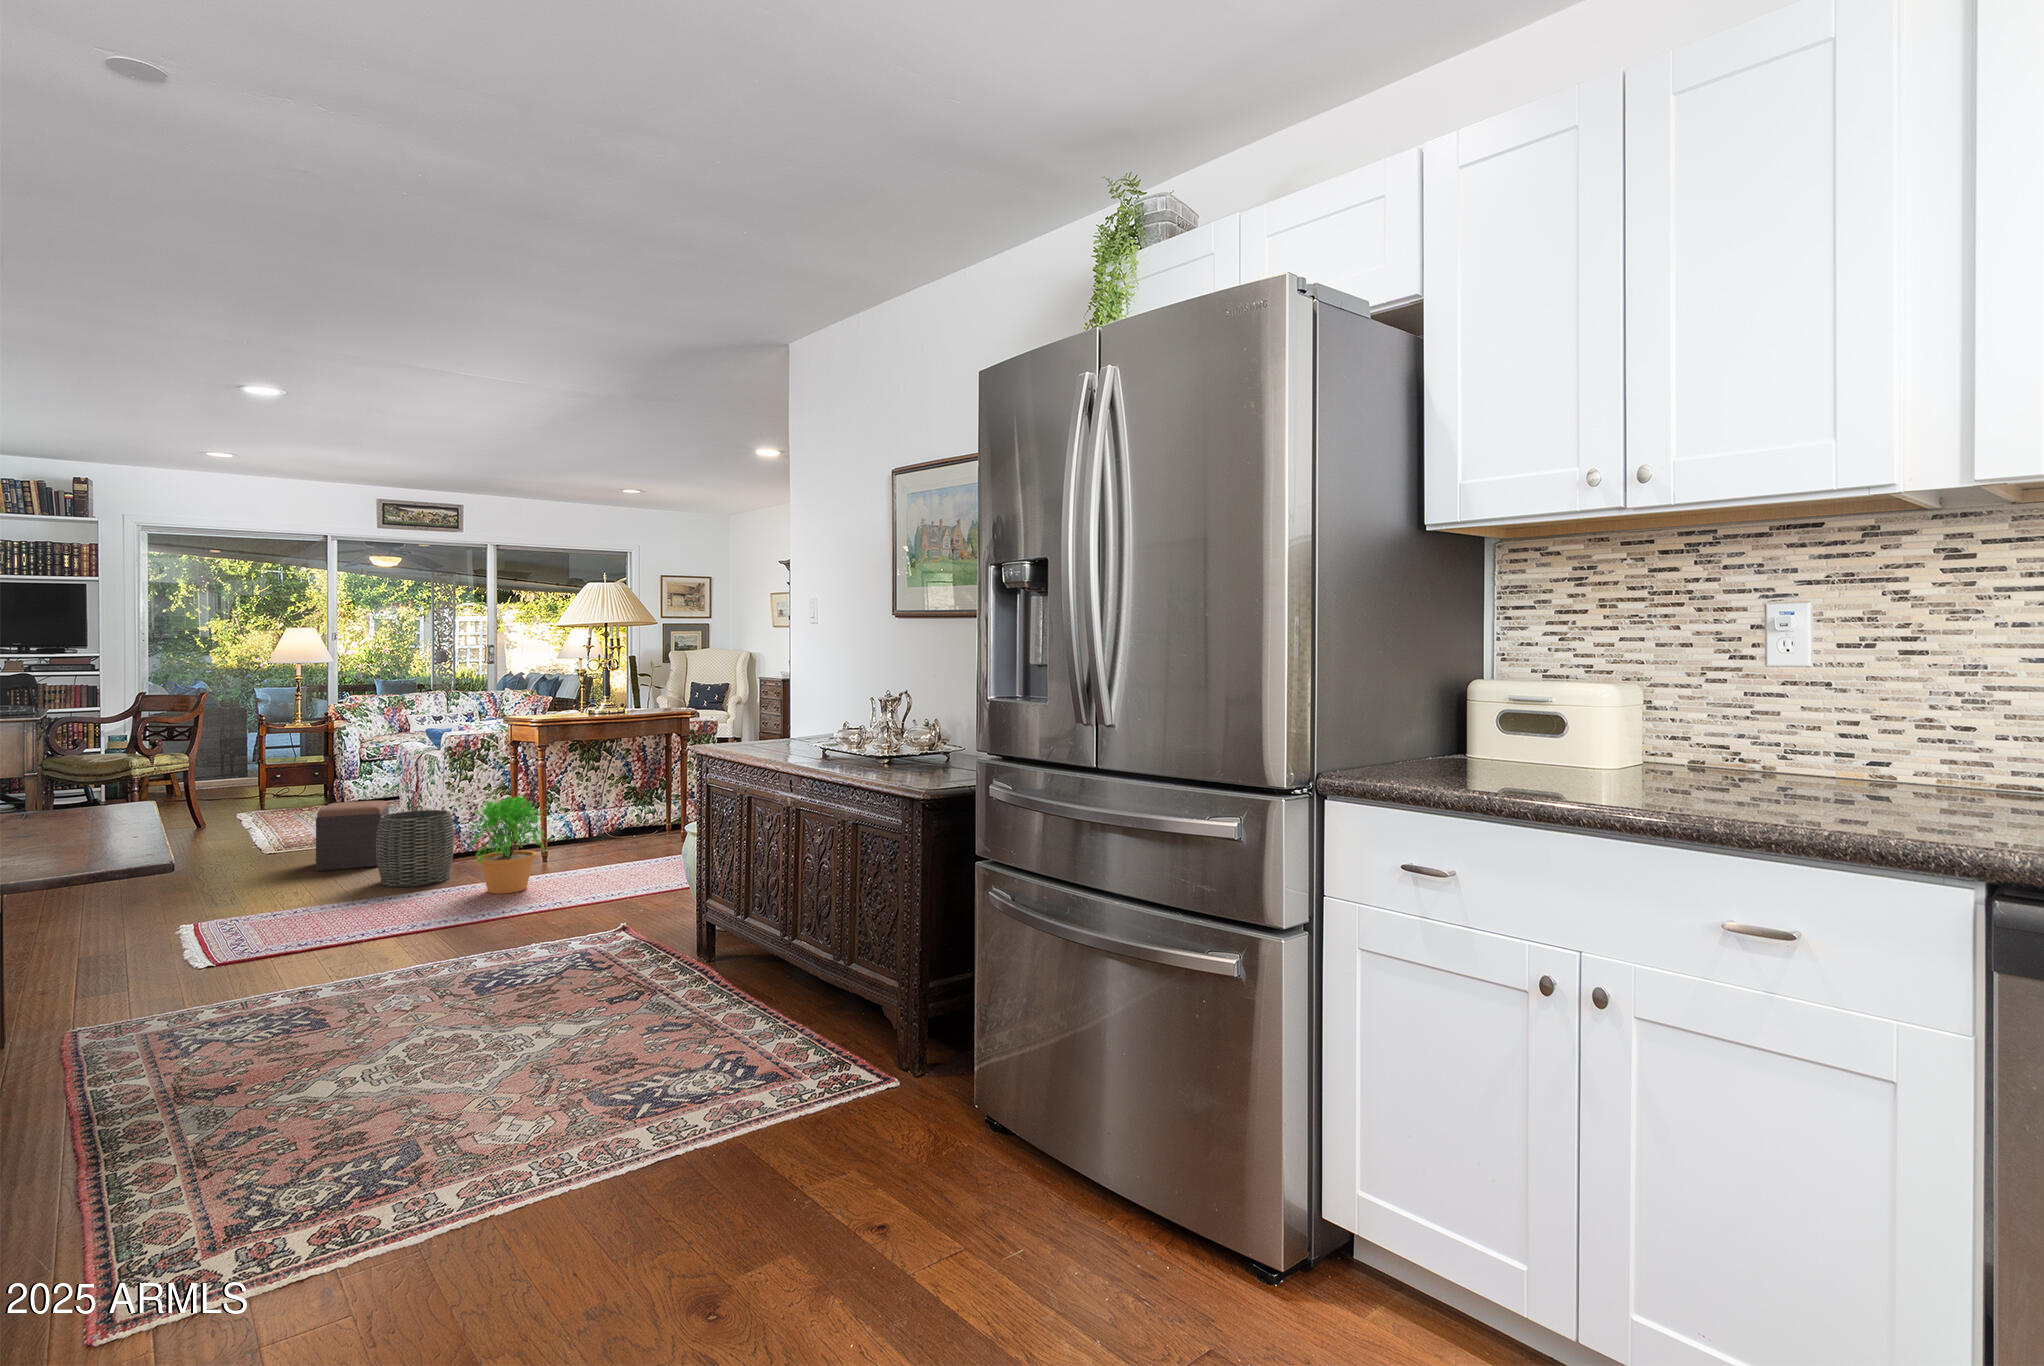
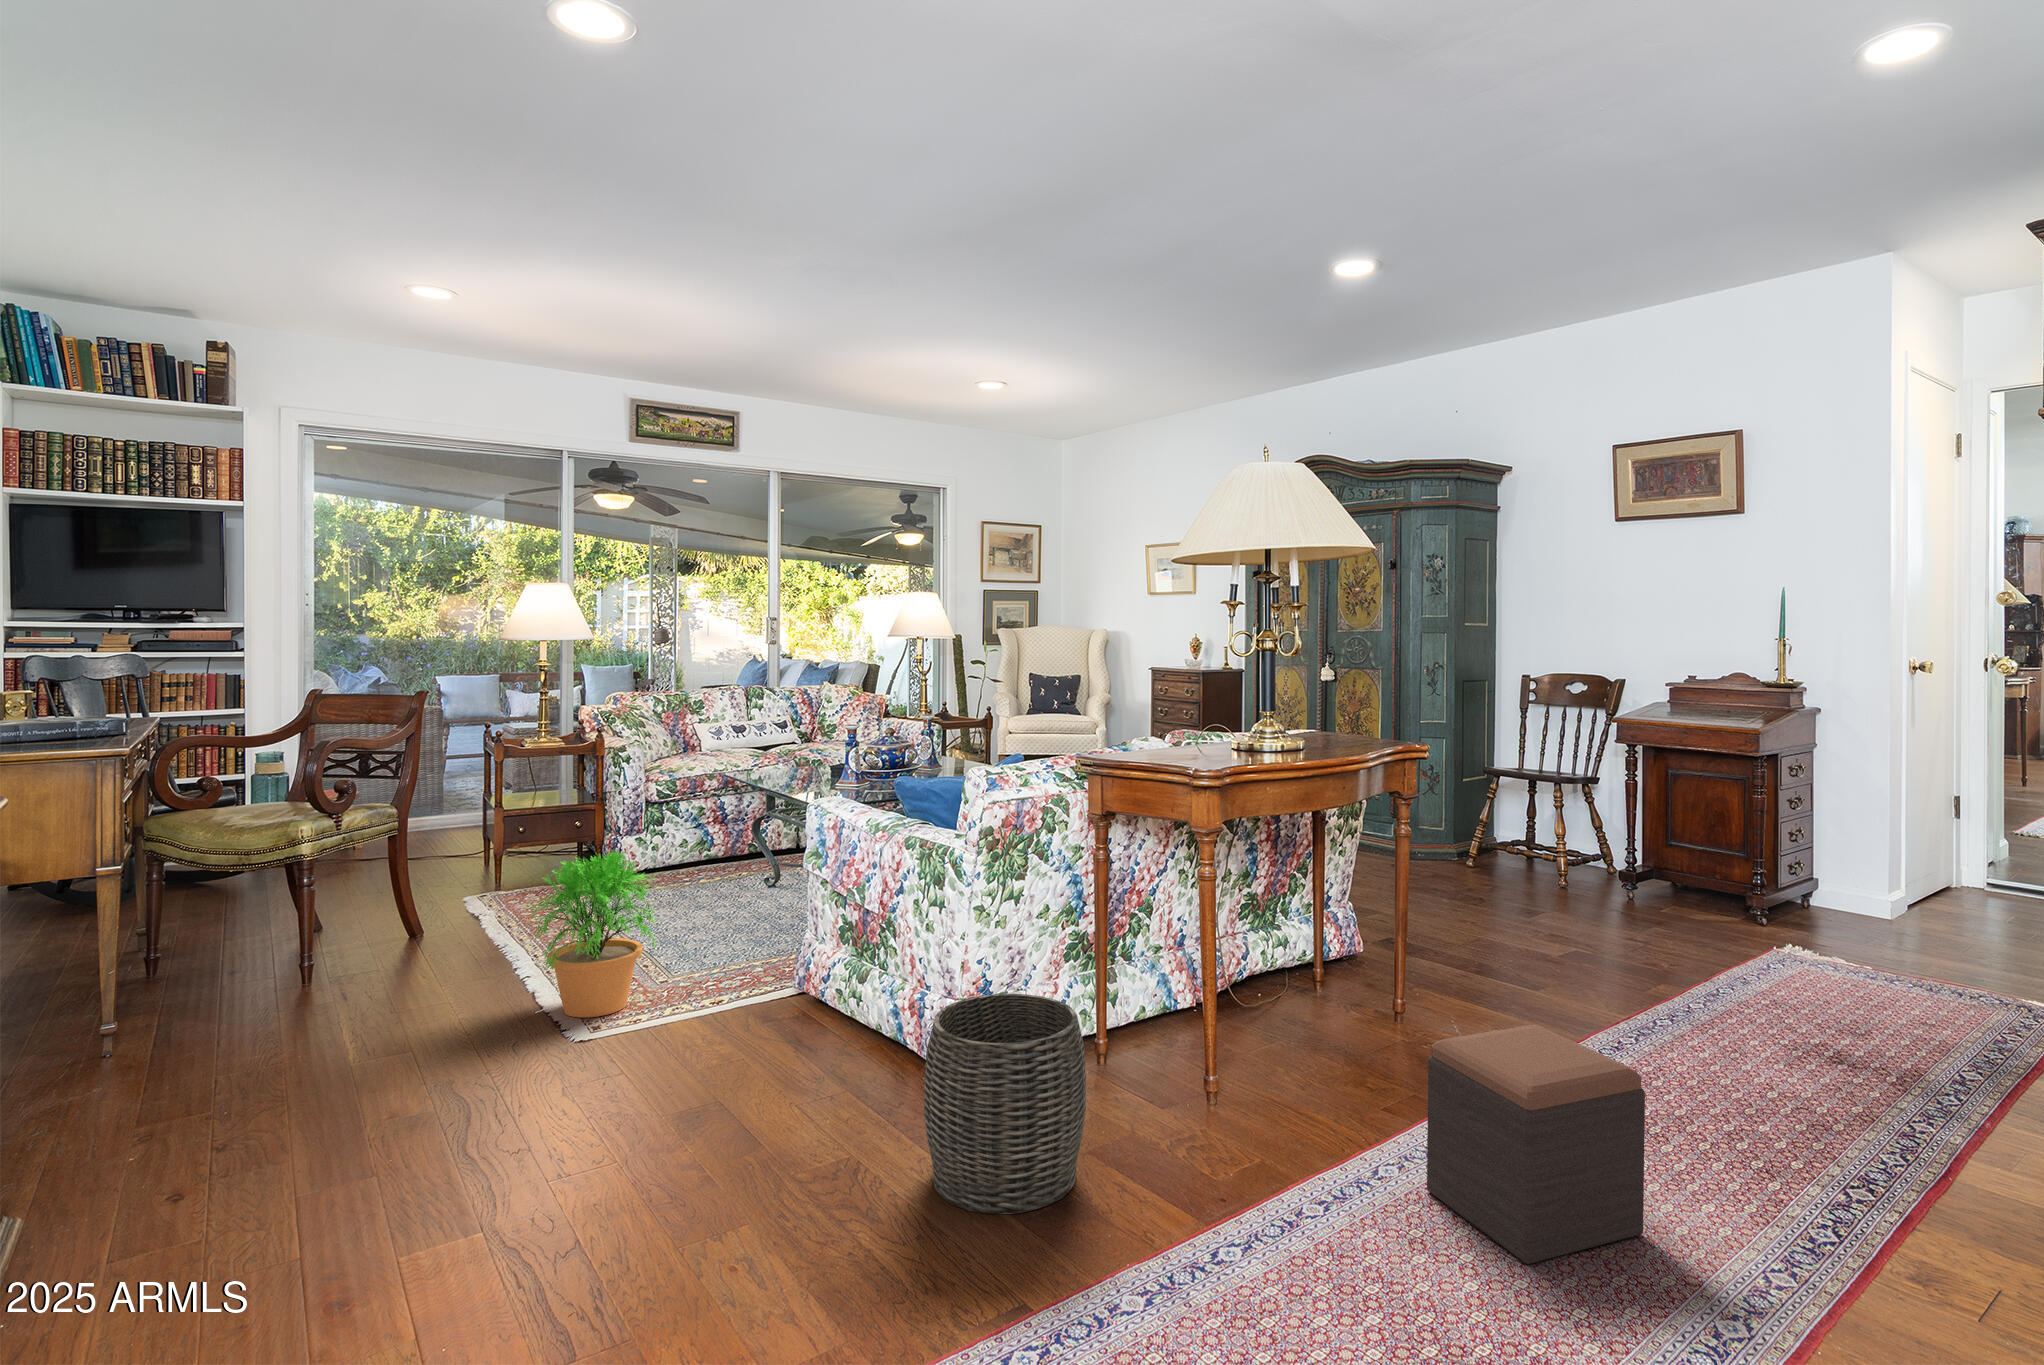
potted plant: present [467,796,545,894] -> present [526,850,657,1017]
footstool: present [316,801,389,871] -> present [1427,1024,1645,1264]

